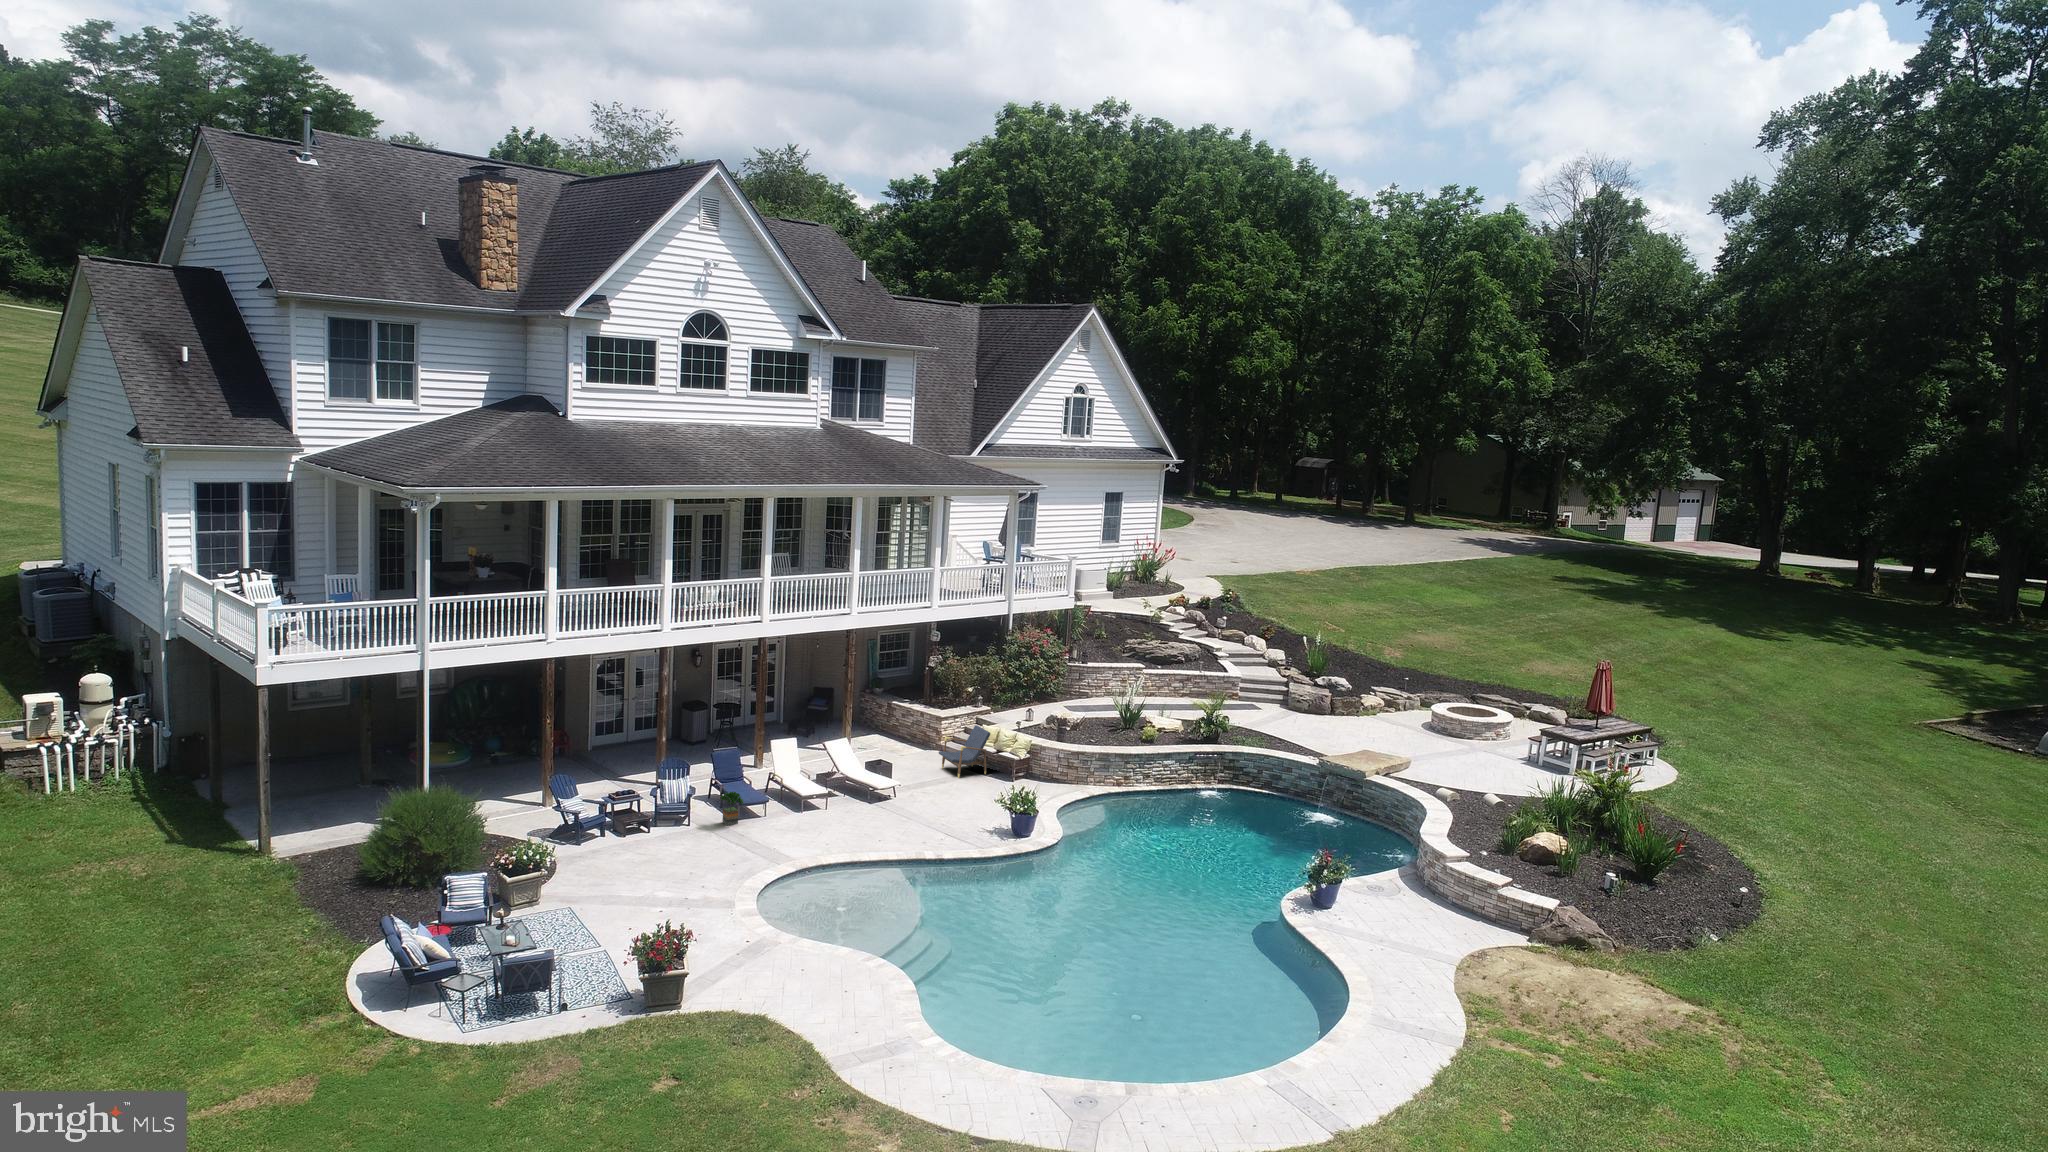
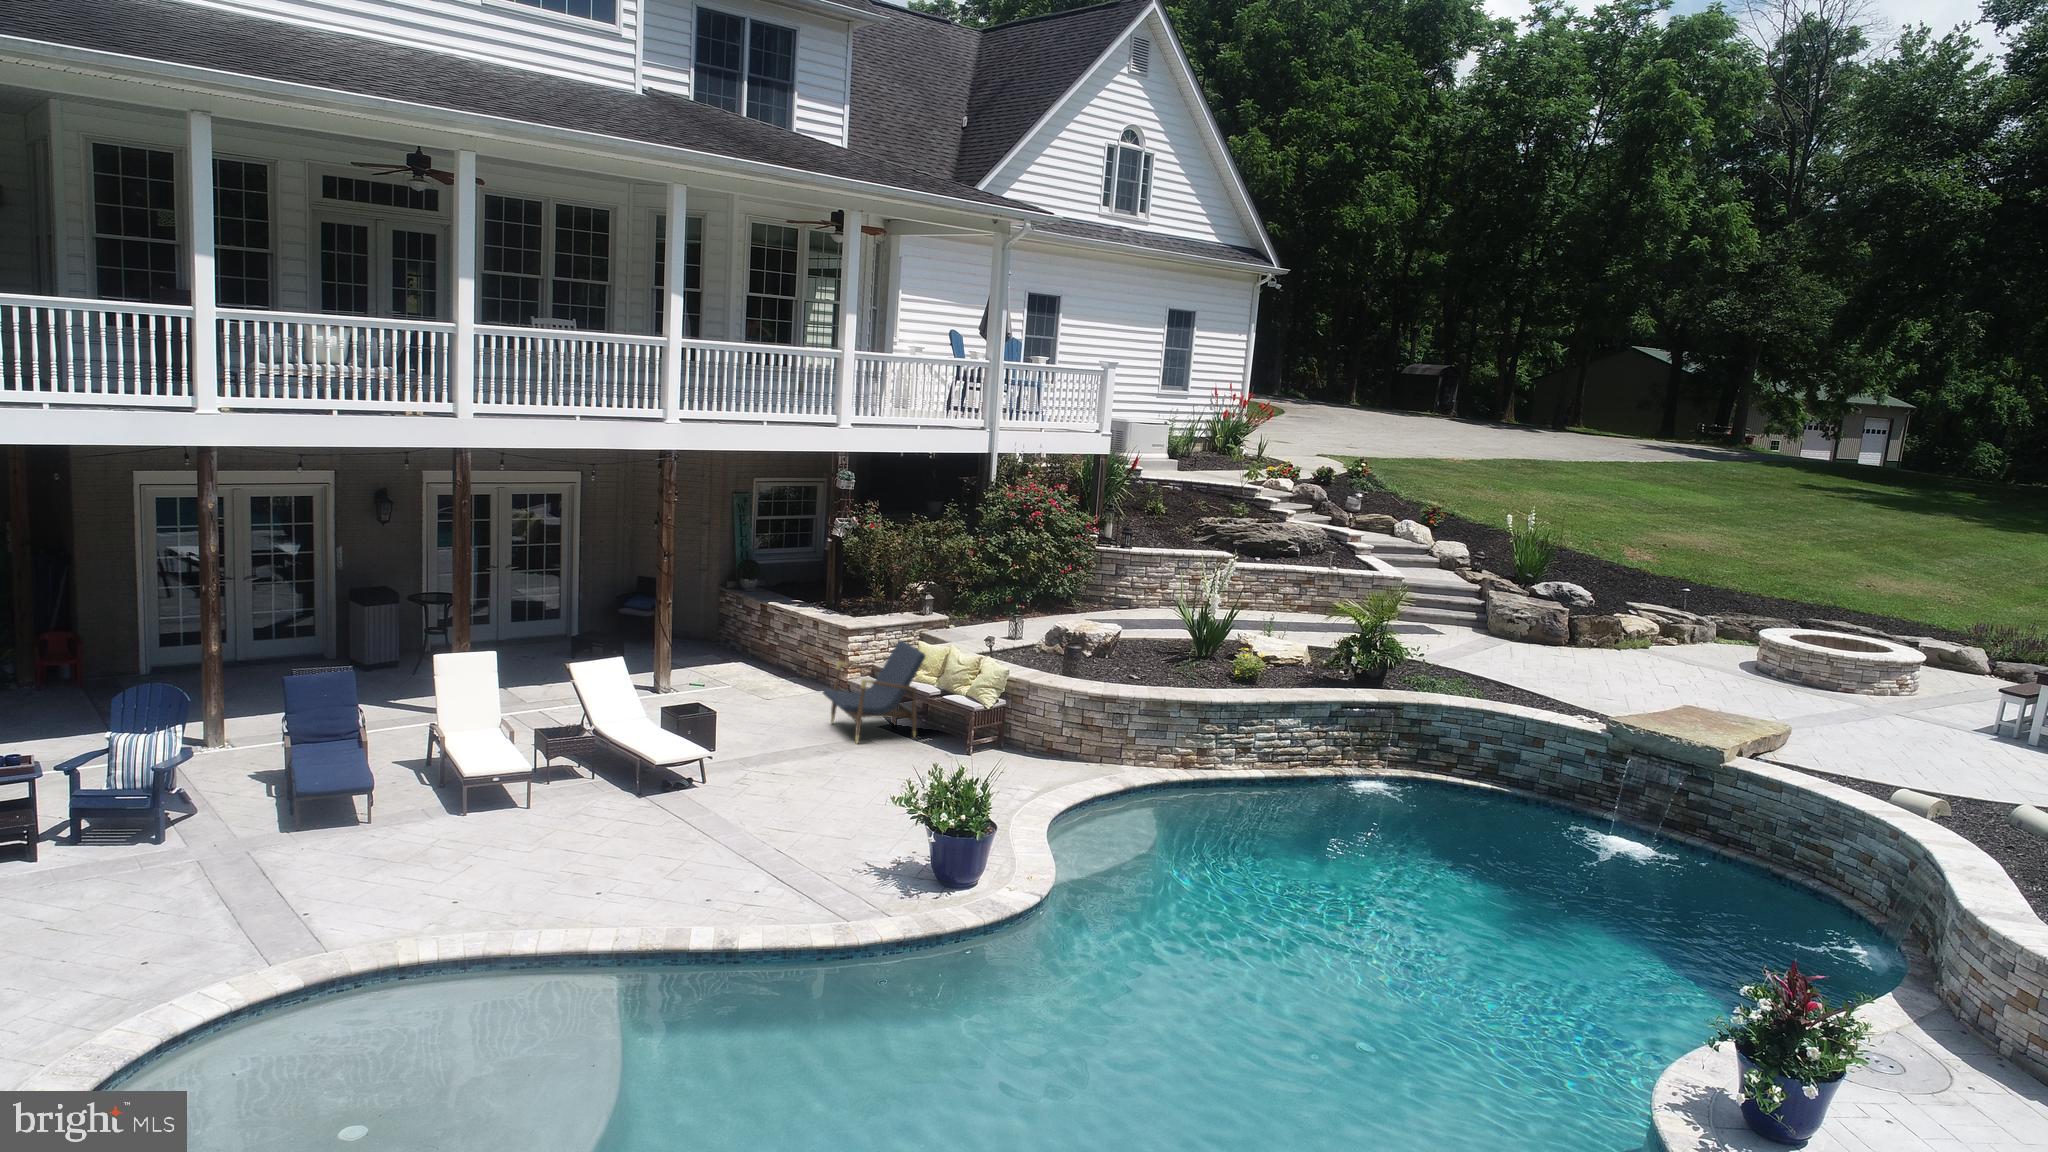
potted tree: present [721,792,743,825] -> none [232,763,293,845]

